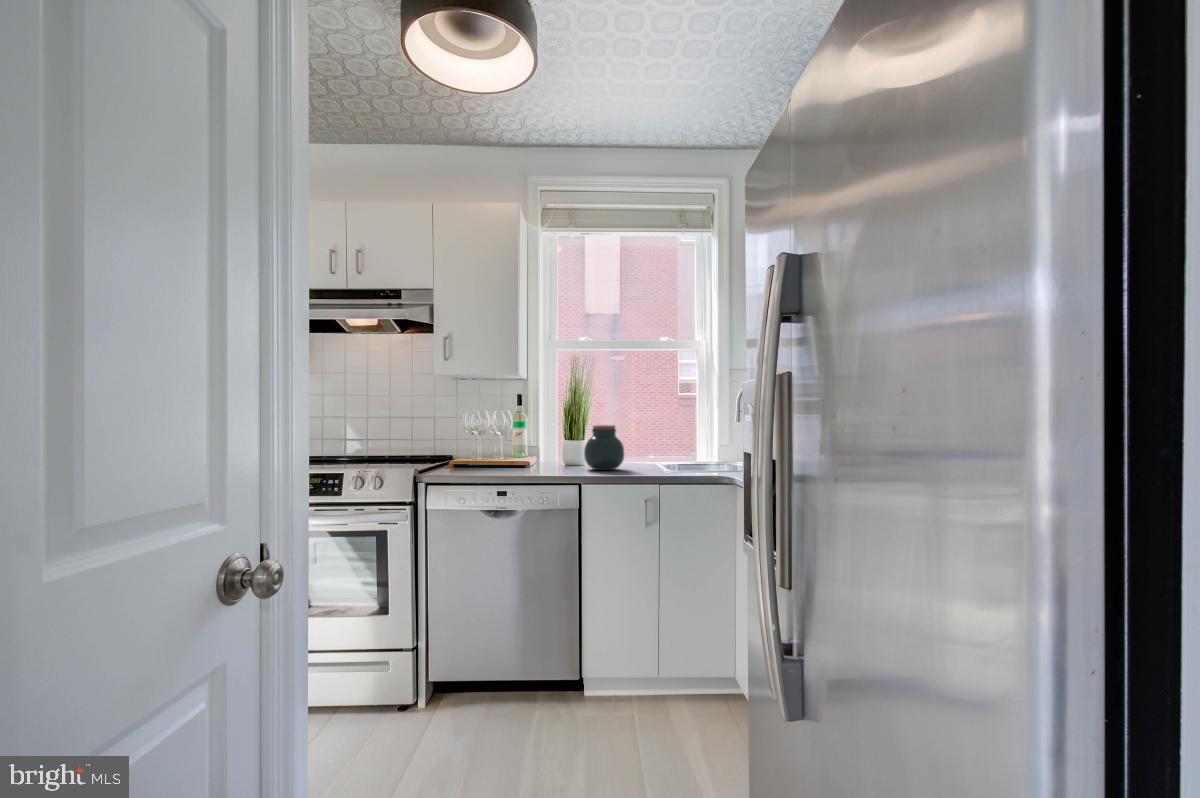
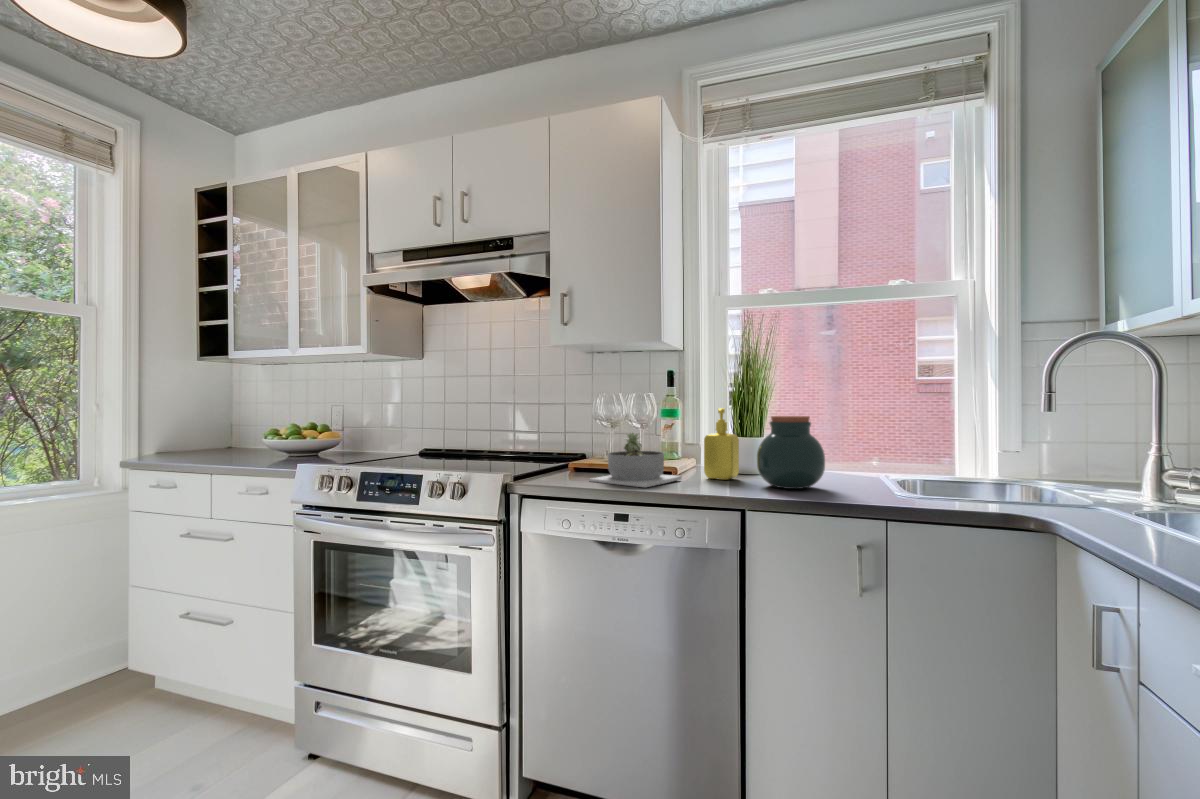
soap dispenser: none [549,421,571,468] -> present [704,408,739,480]
succulent planter: none [475,438,536,473] -> present [589,433,682,487]

